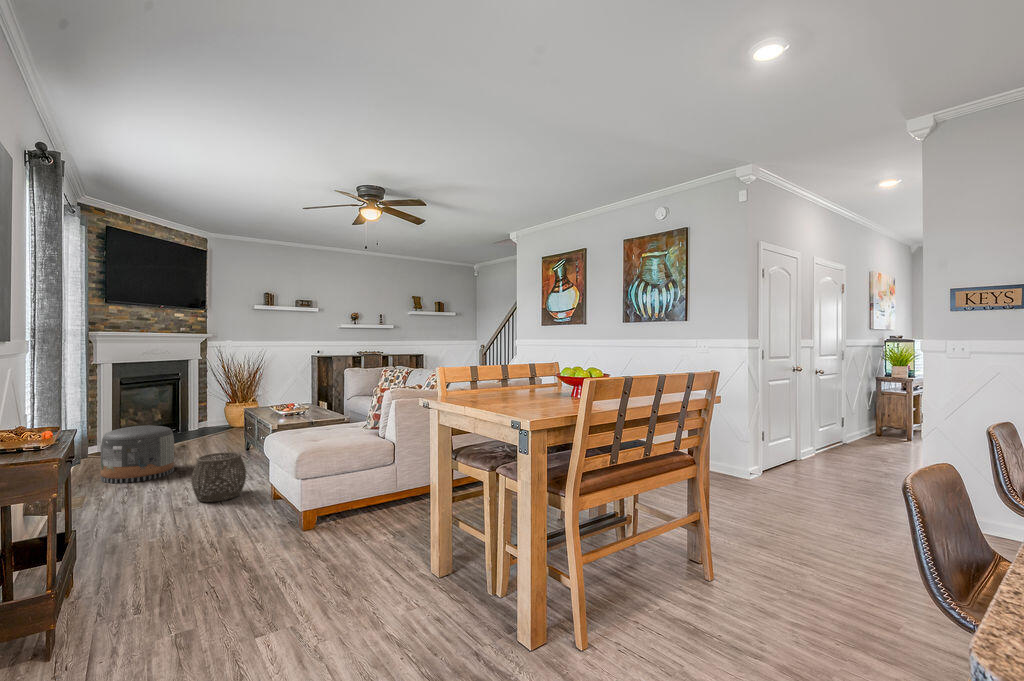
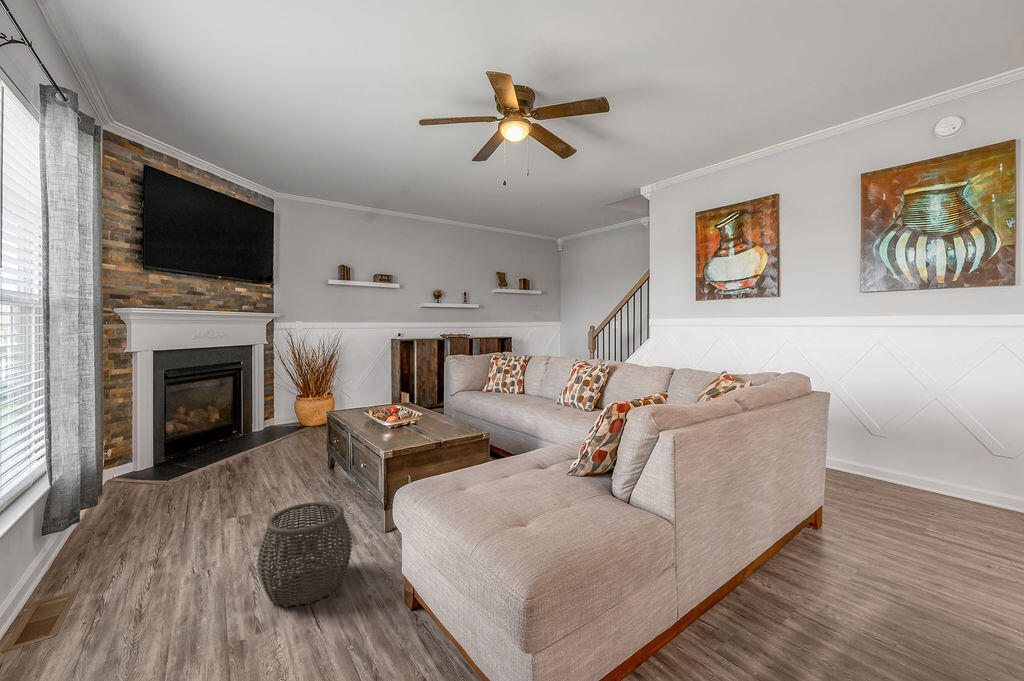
pouf: present [100,425,174,483] -> none [117,441,232,540]

